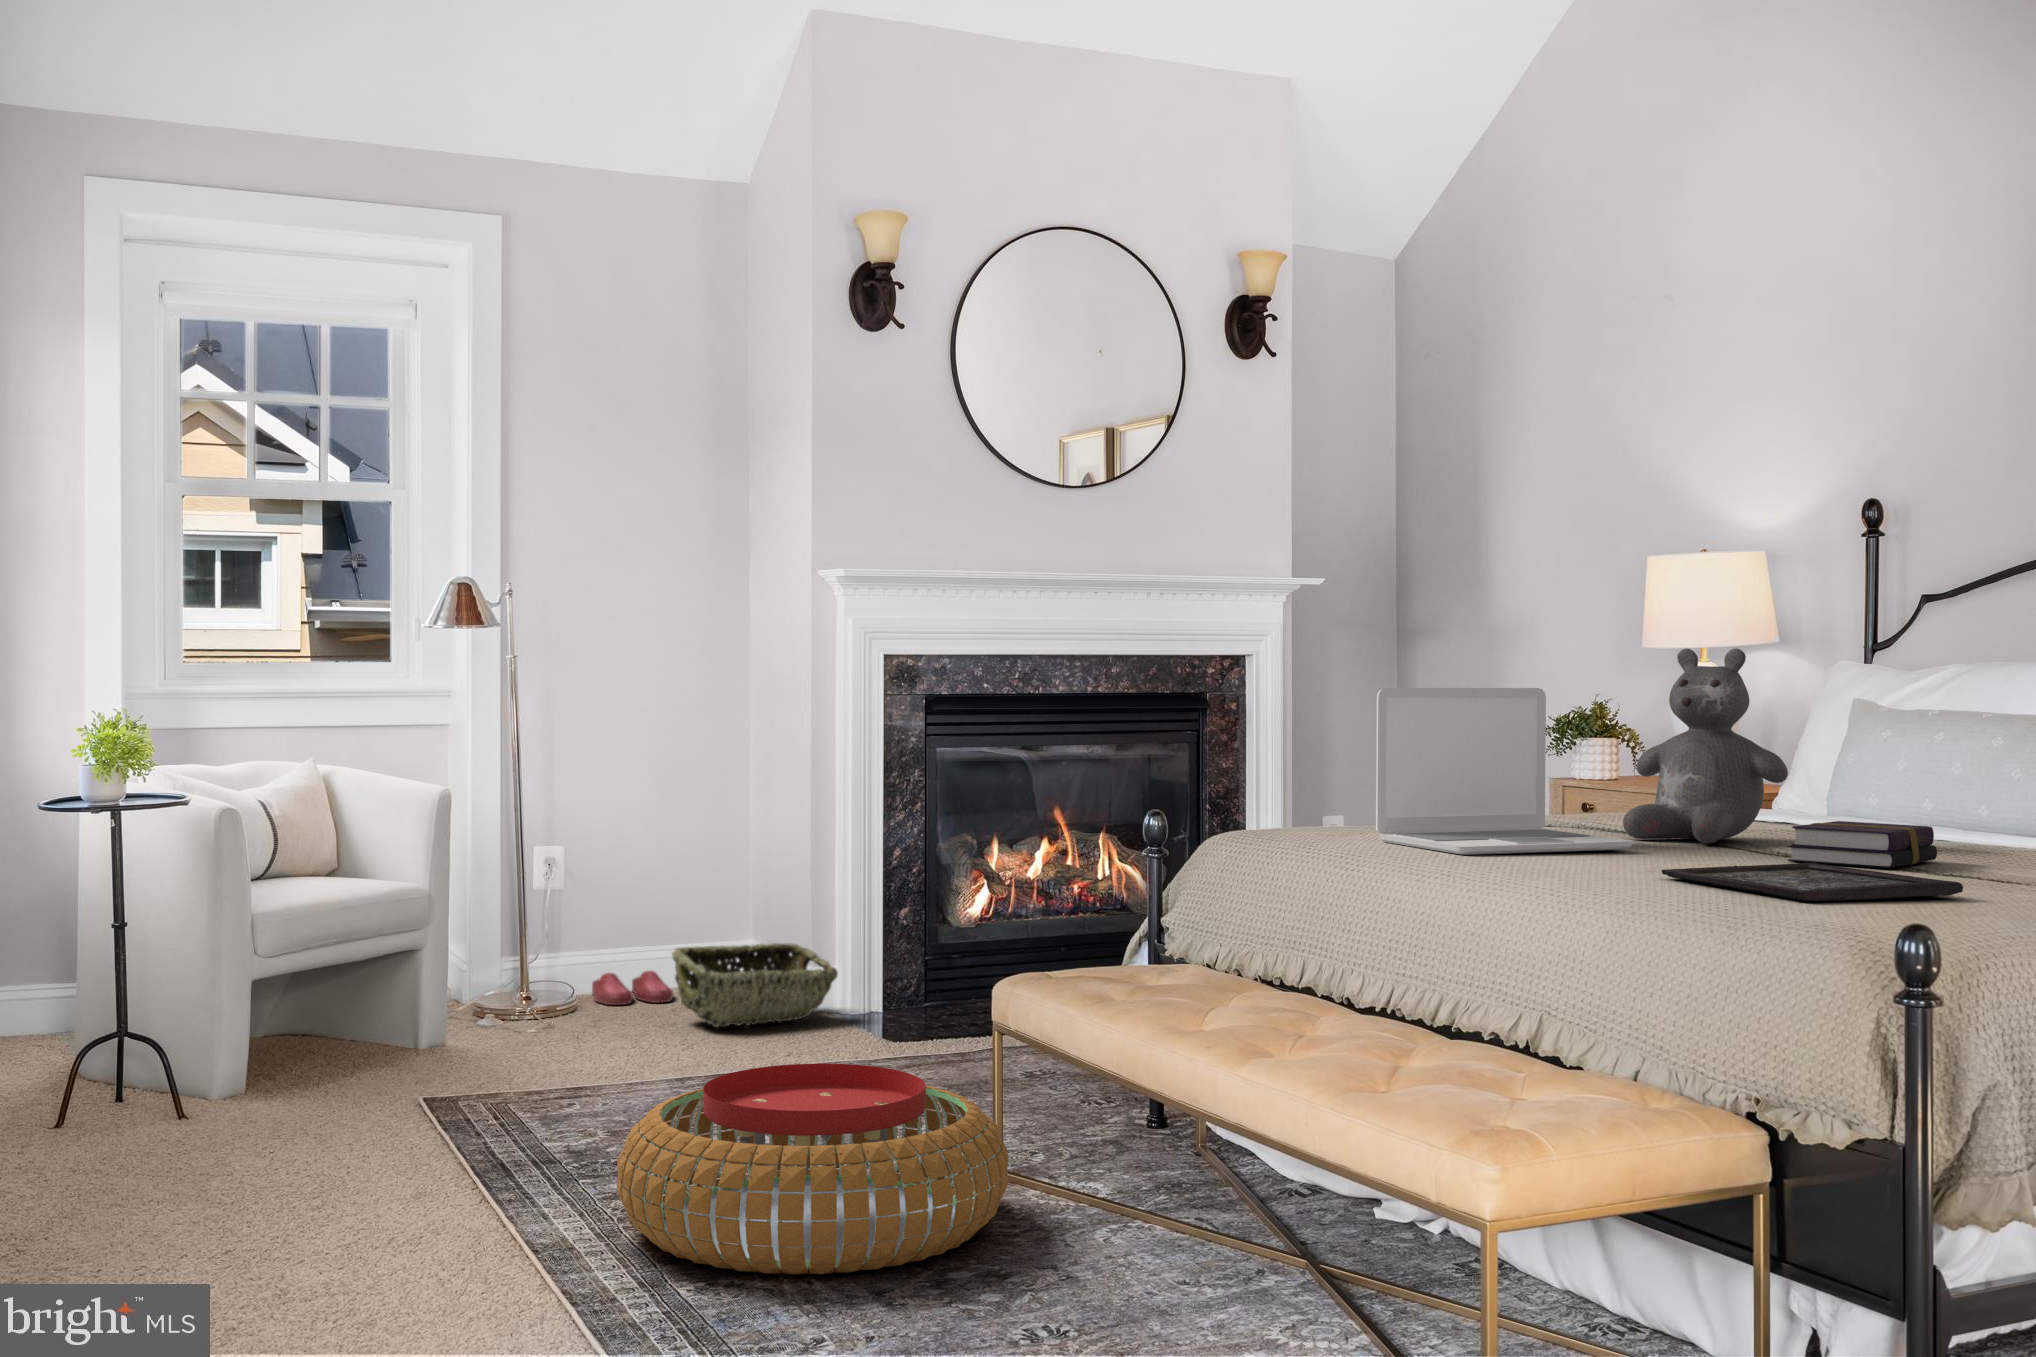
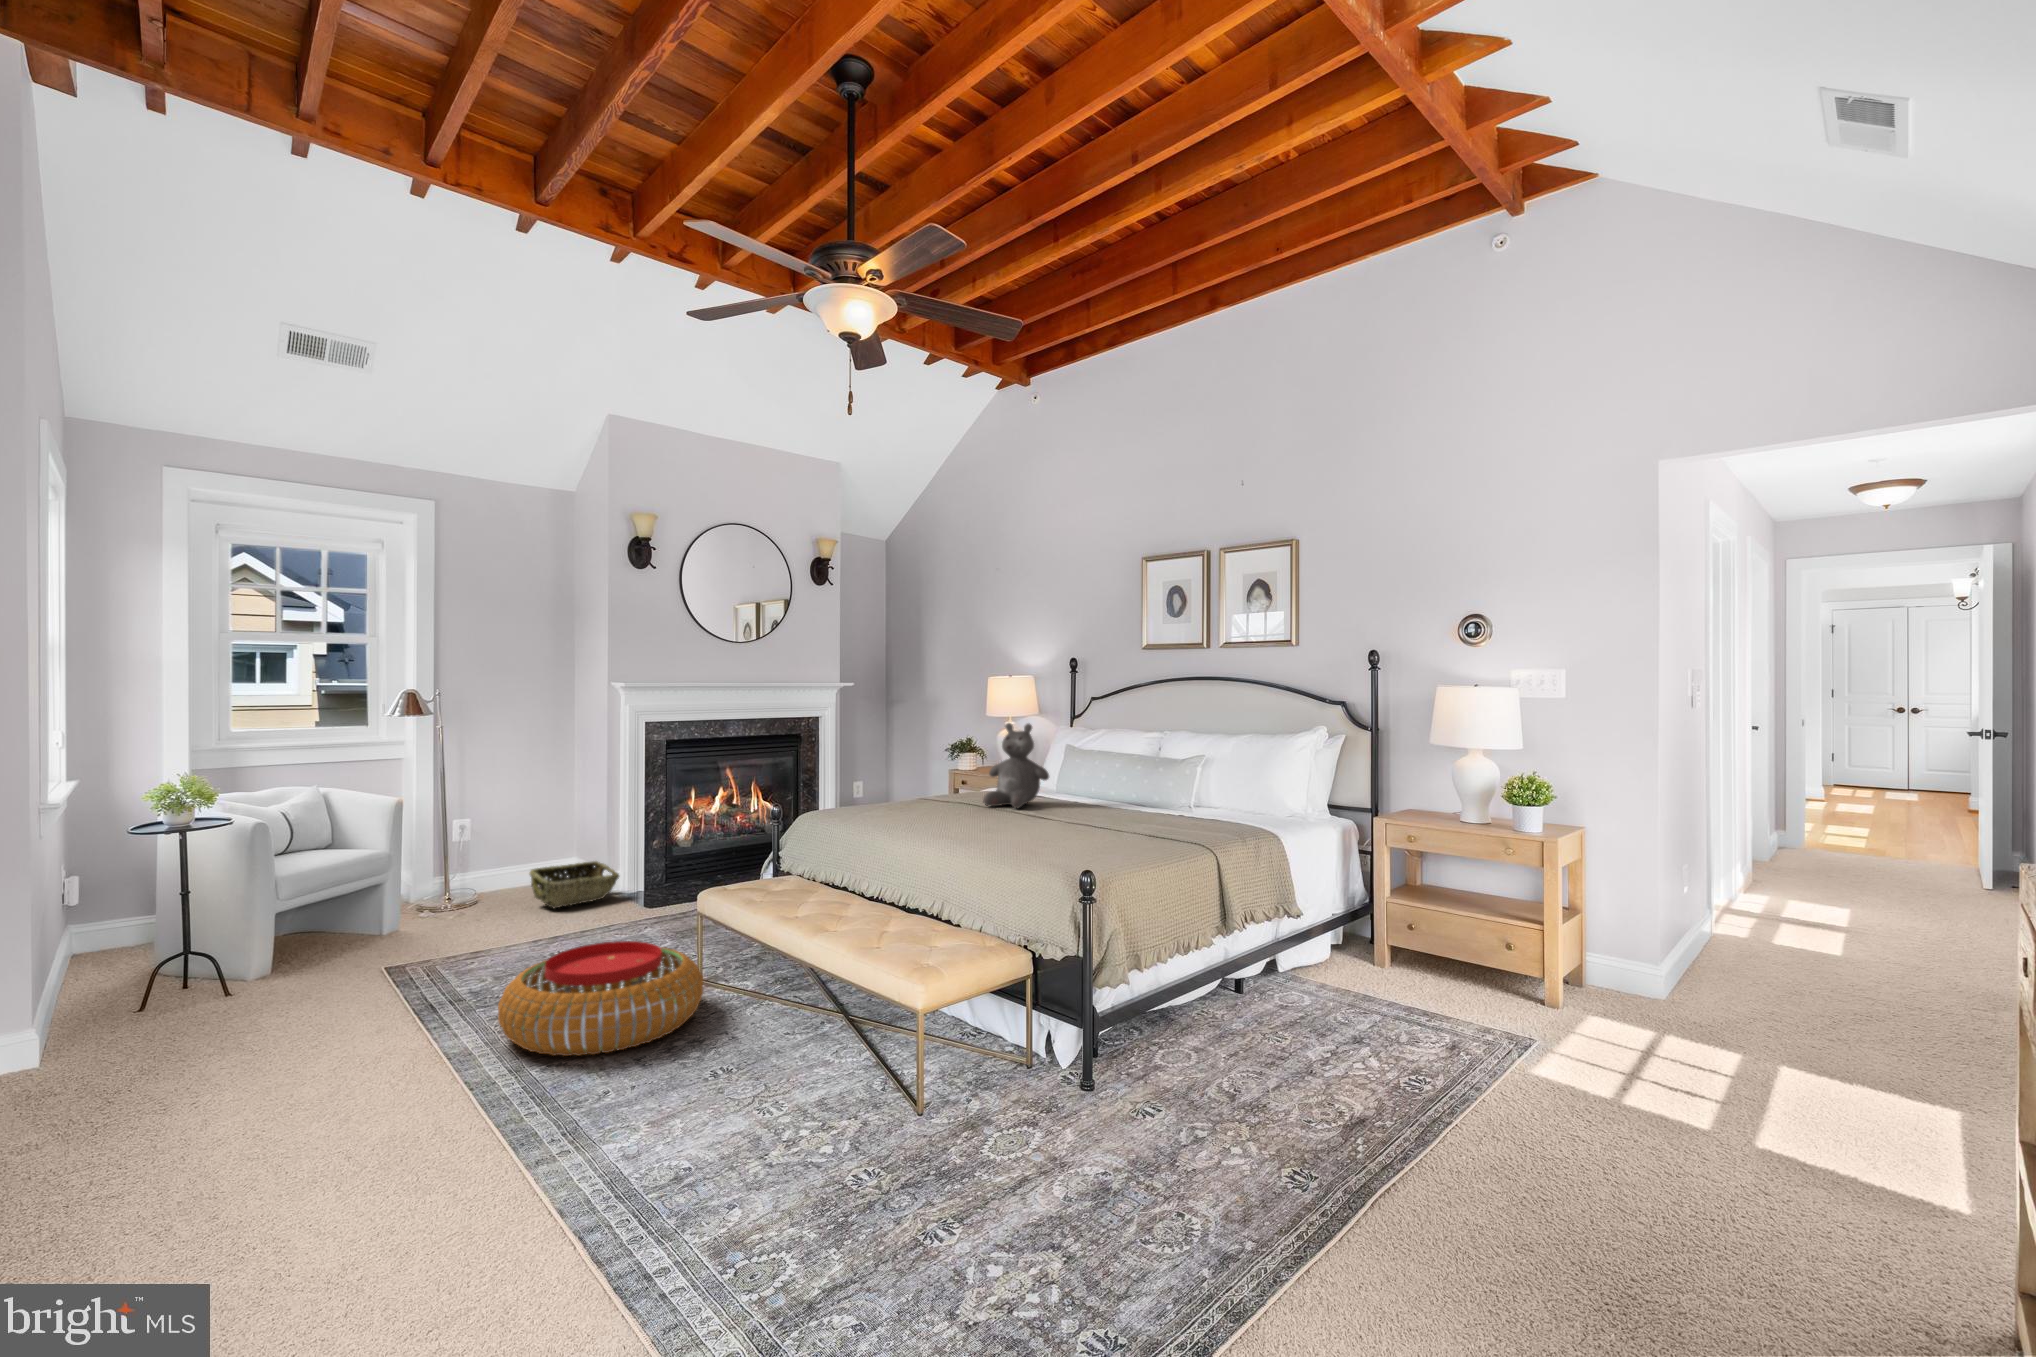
laptop: present [1376,688,1633,855] -> none [876,744,986,824]
book: present [1788,821,1937,868] -> none [1047,798,1106,821]
tray: present [1662,863,1963,901] -> none [994,824,1110,849]
slippers: present [592,971,673,1005] -> none [484,878,530,899]

